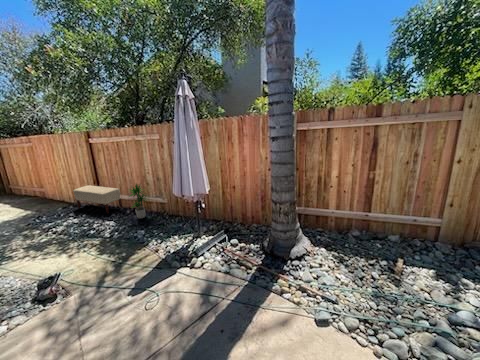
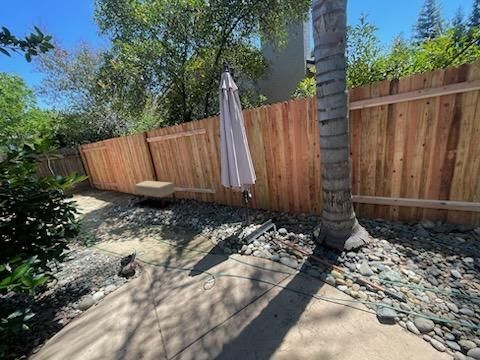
potted plant: present [129,184,146,218] -> none [178,175,201,210]

